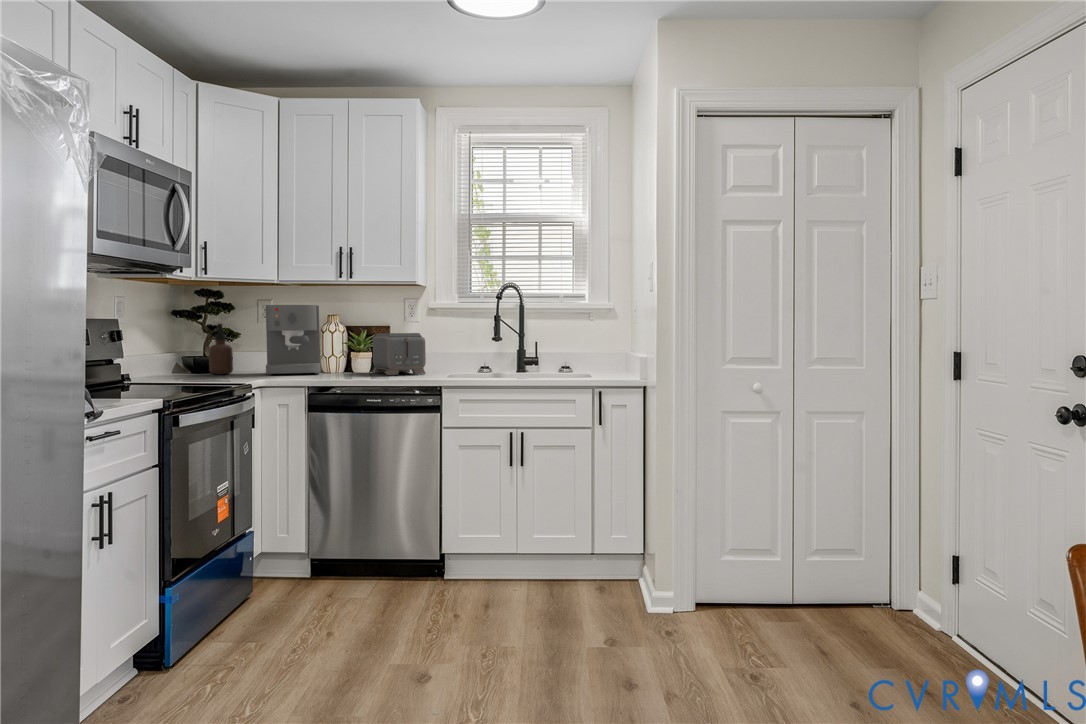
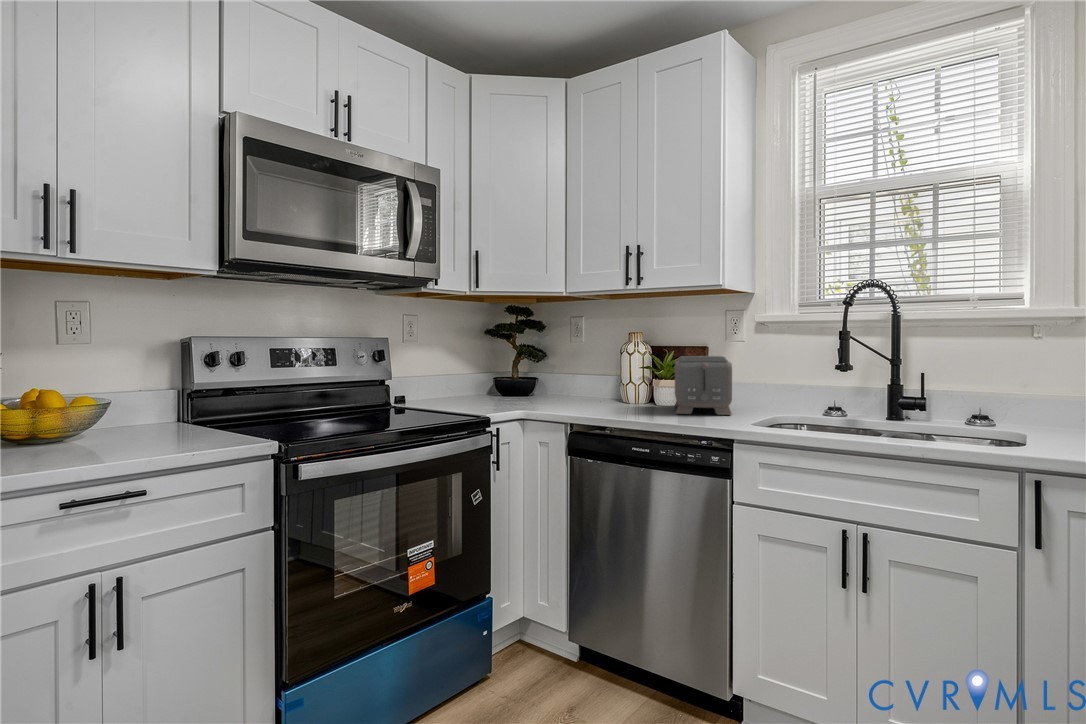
coffee maker: present [266,305,320,375] -> none [543,321,616,406]
soap dispenser: present [209,324,233,374] -> none [497,343,522,400]

